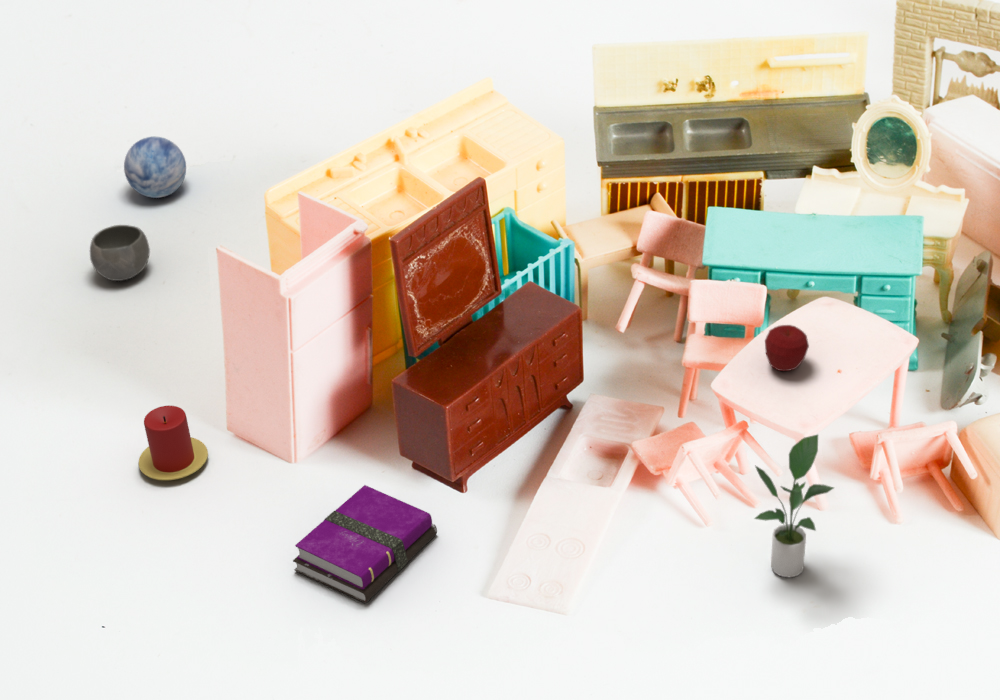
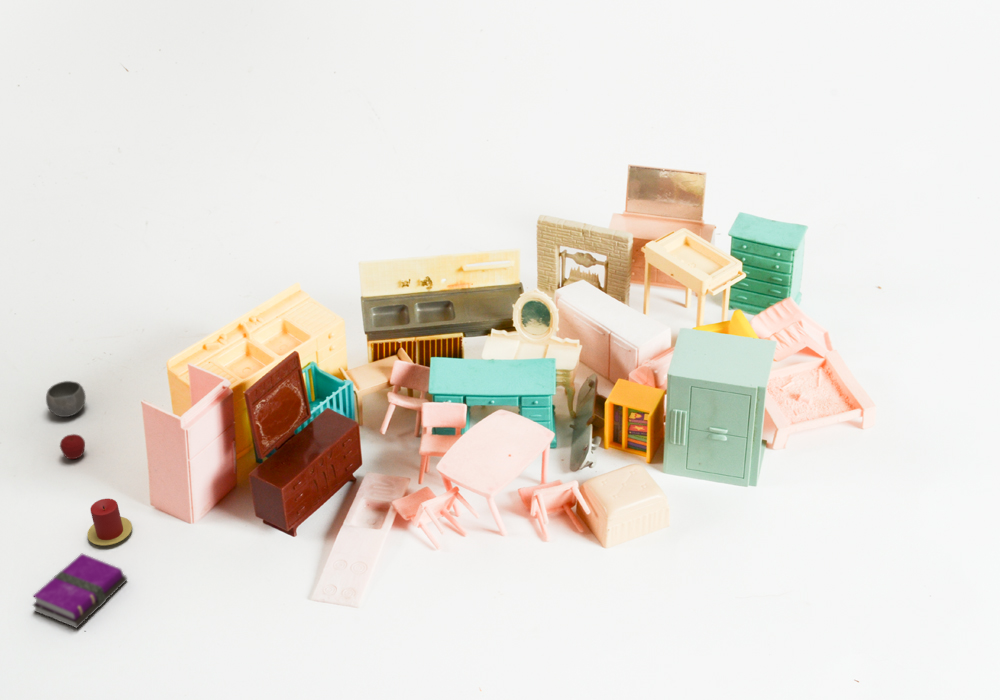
decorative orb: present [124,137,186,198] -> none [65,322,106,360]
apple: present [765,325,809,371] -> present [60,434,85,459]
potted plant: present [755,435,833,577] -> none [464,495,509,578]
notebook: present [293,485,437,603] -> present [33,554,127,628]

